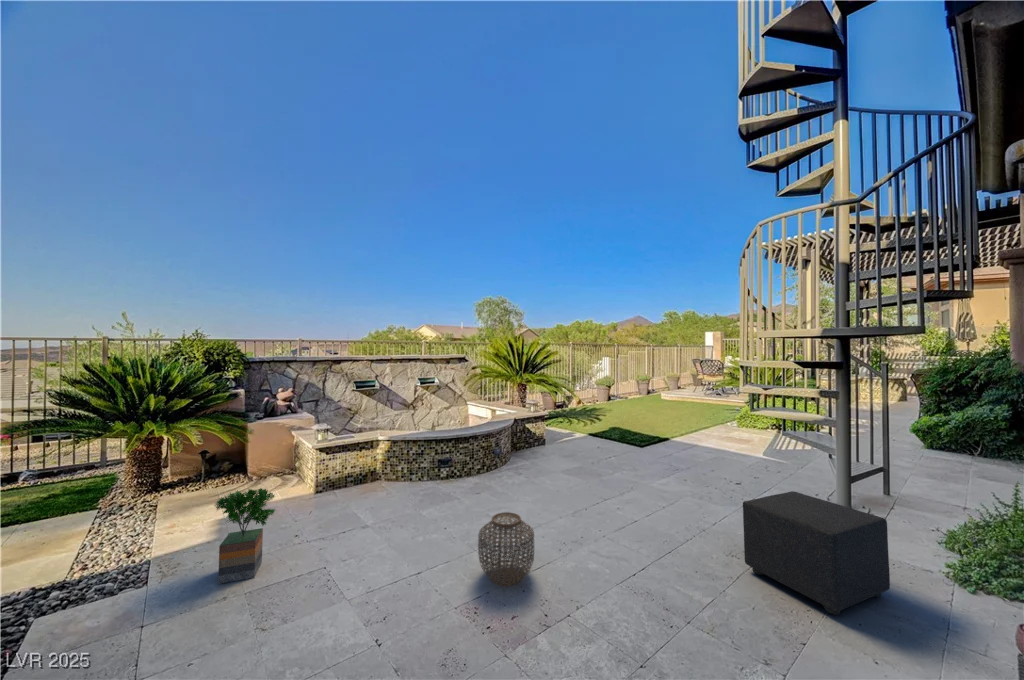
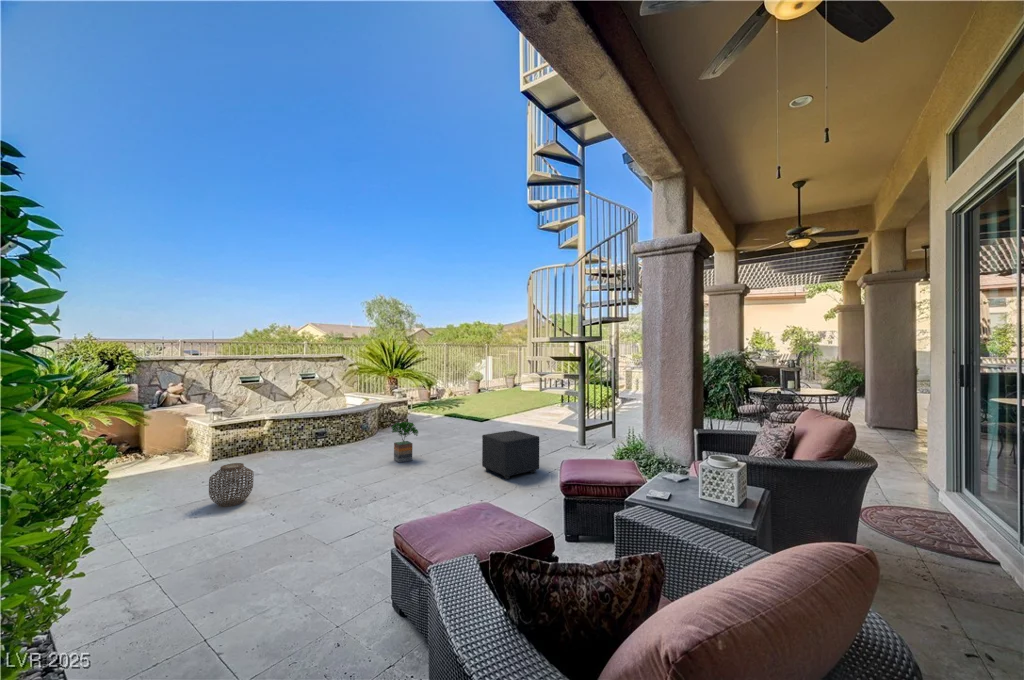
potted tree: present [215,488,275,584] -> present [392,422,418,462]
woven basket: present [478,512,534,586] -> present [209,463,254,507]

